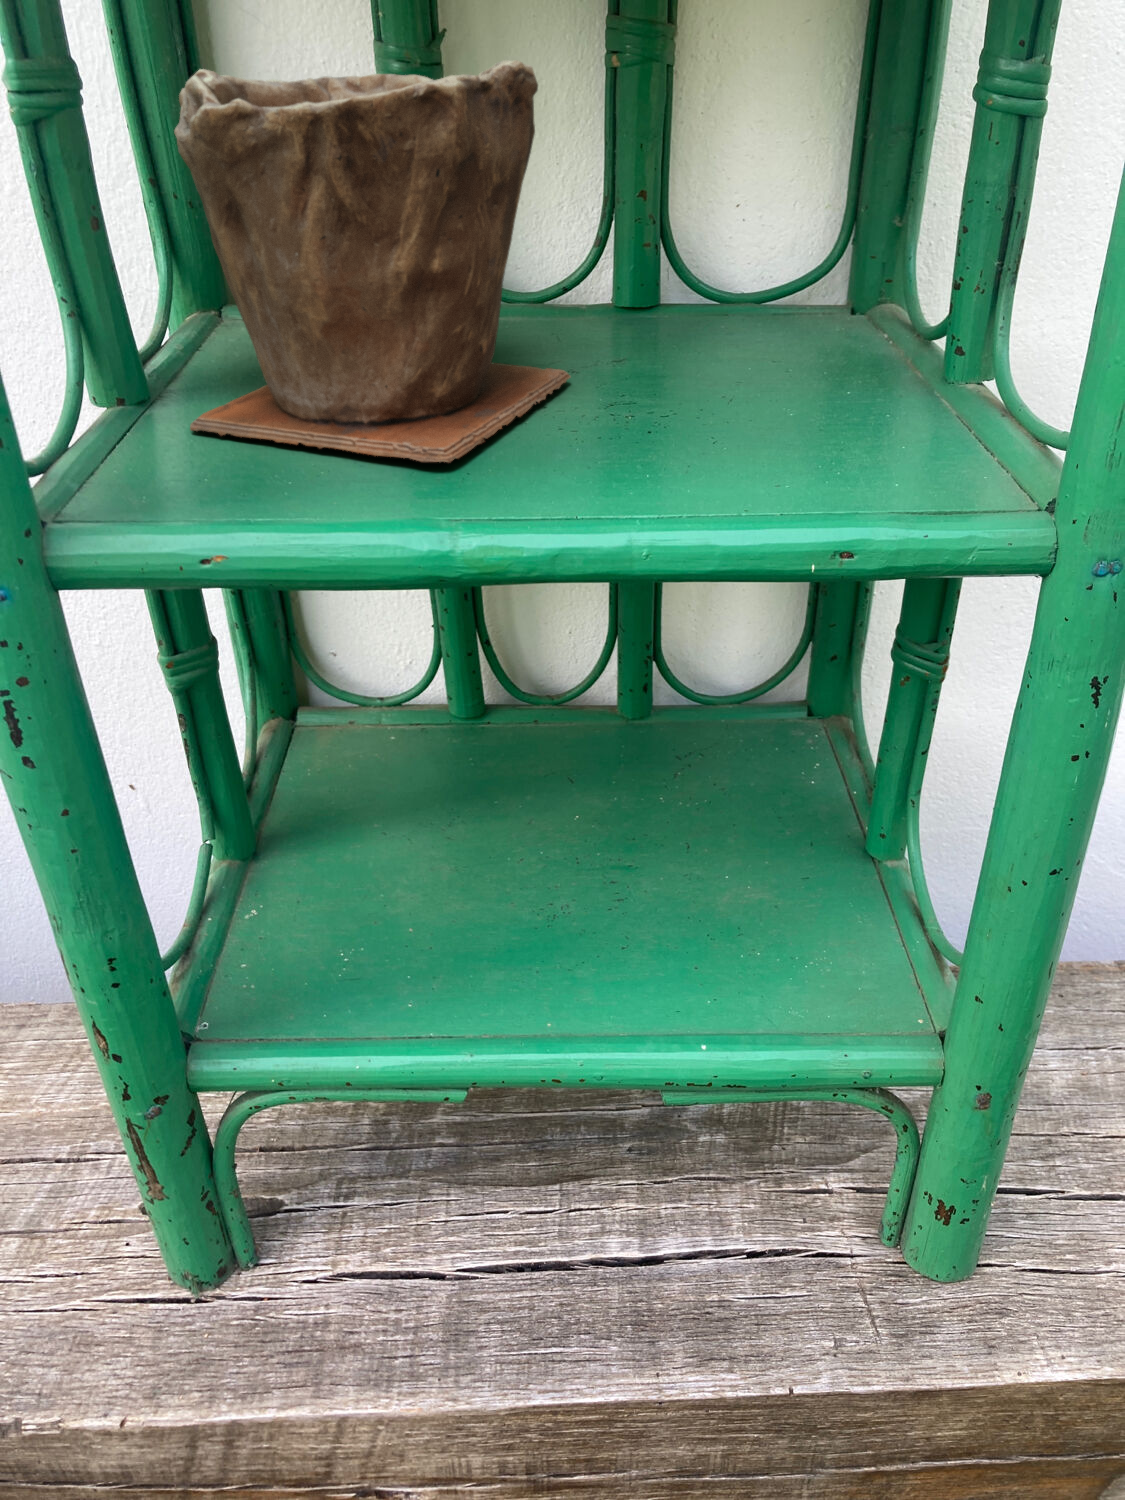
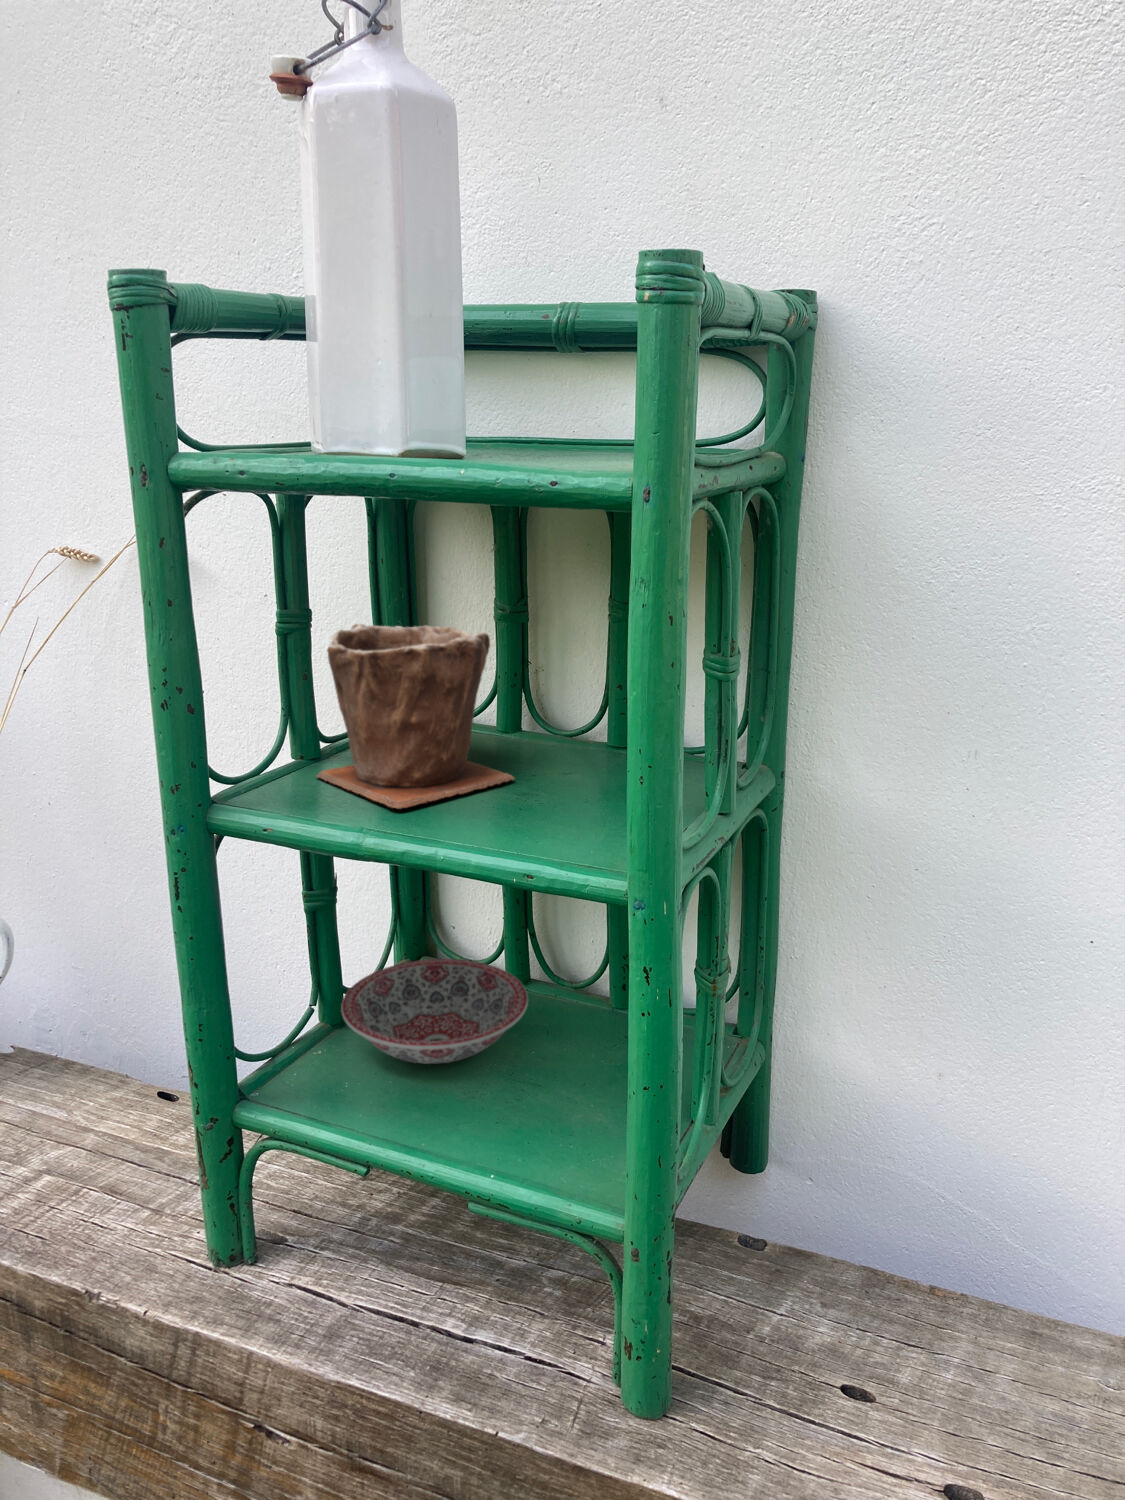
ceramic bowl: none [289,705,601,898] -> present [341,959,528,1064]

